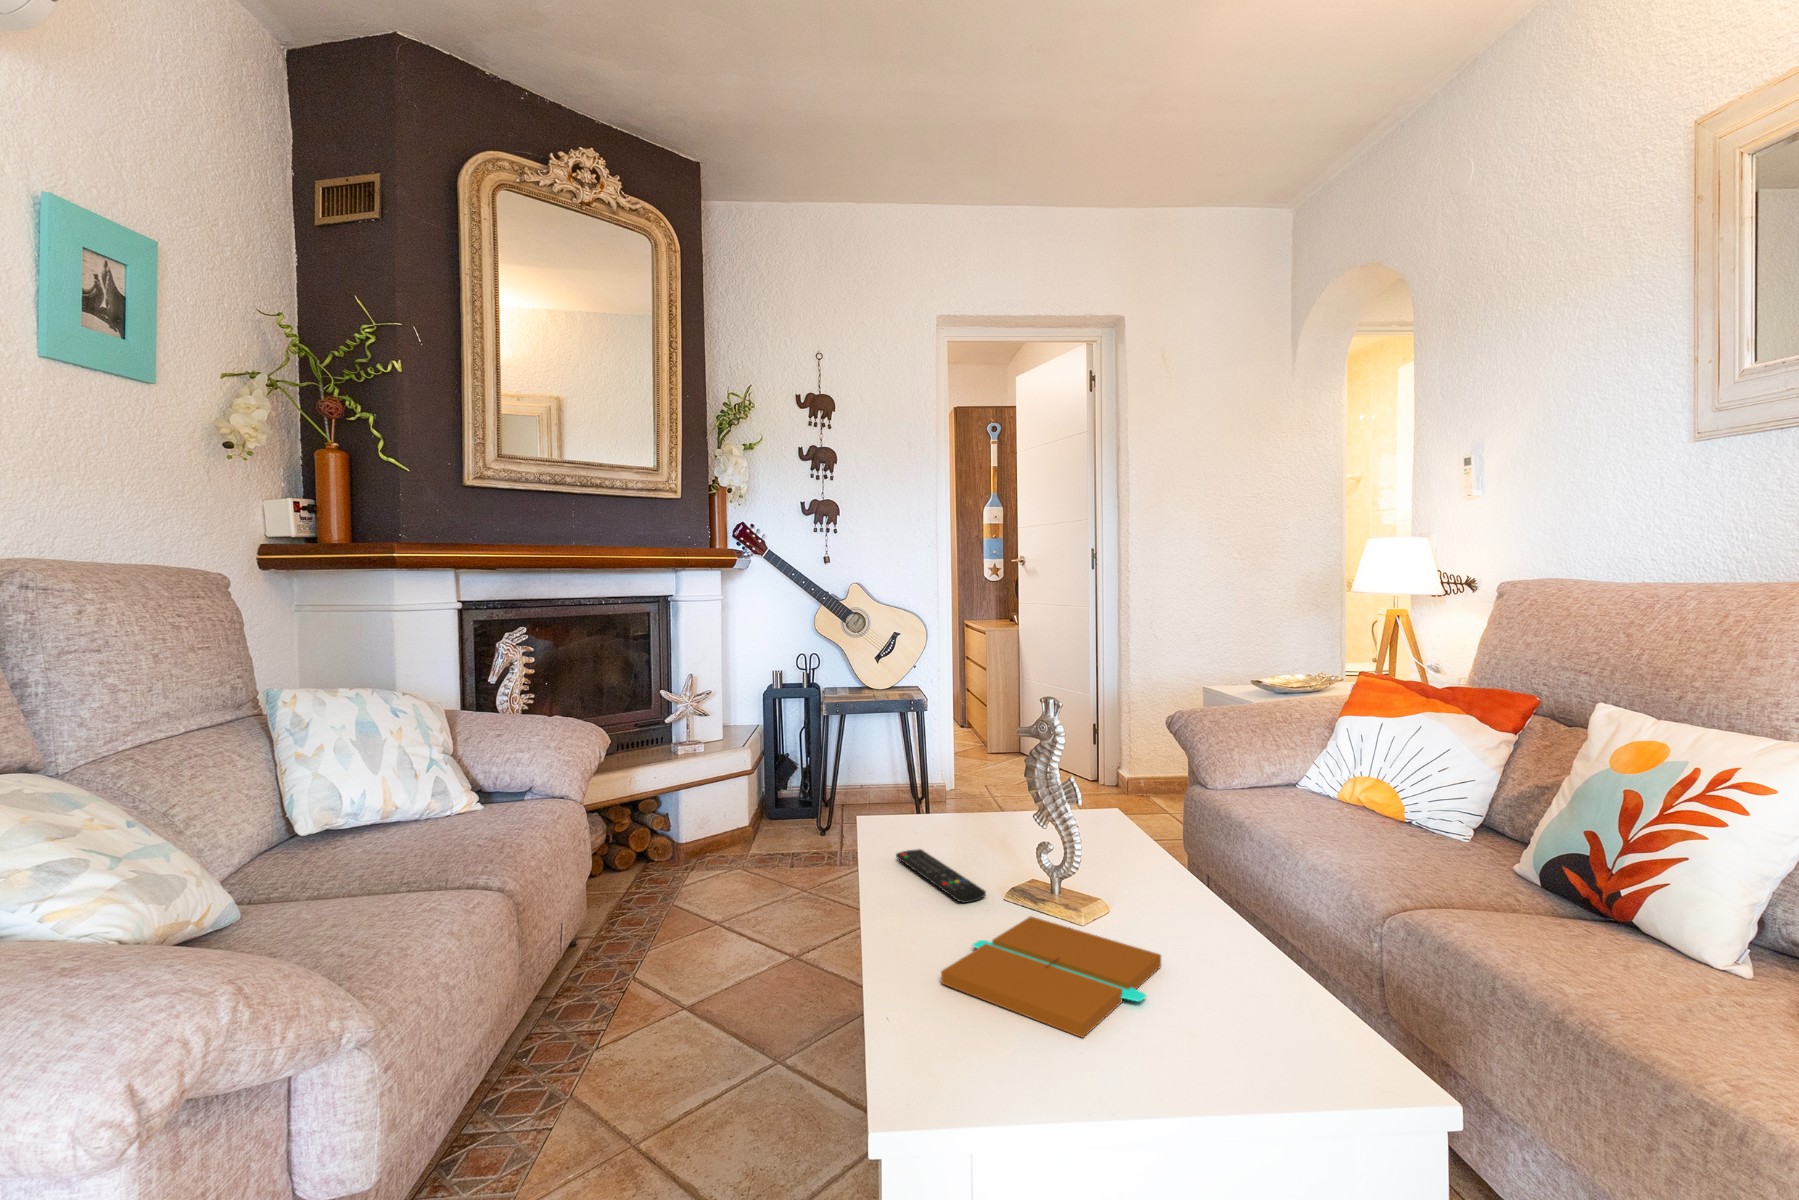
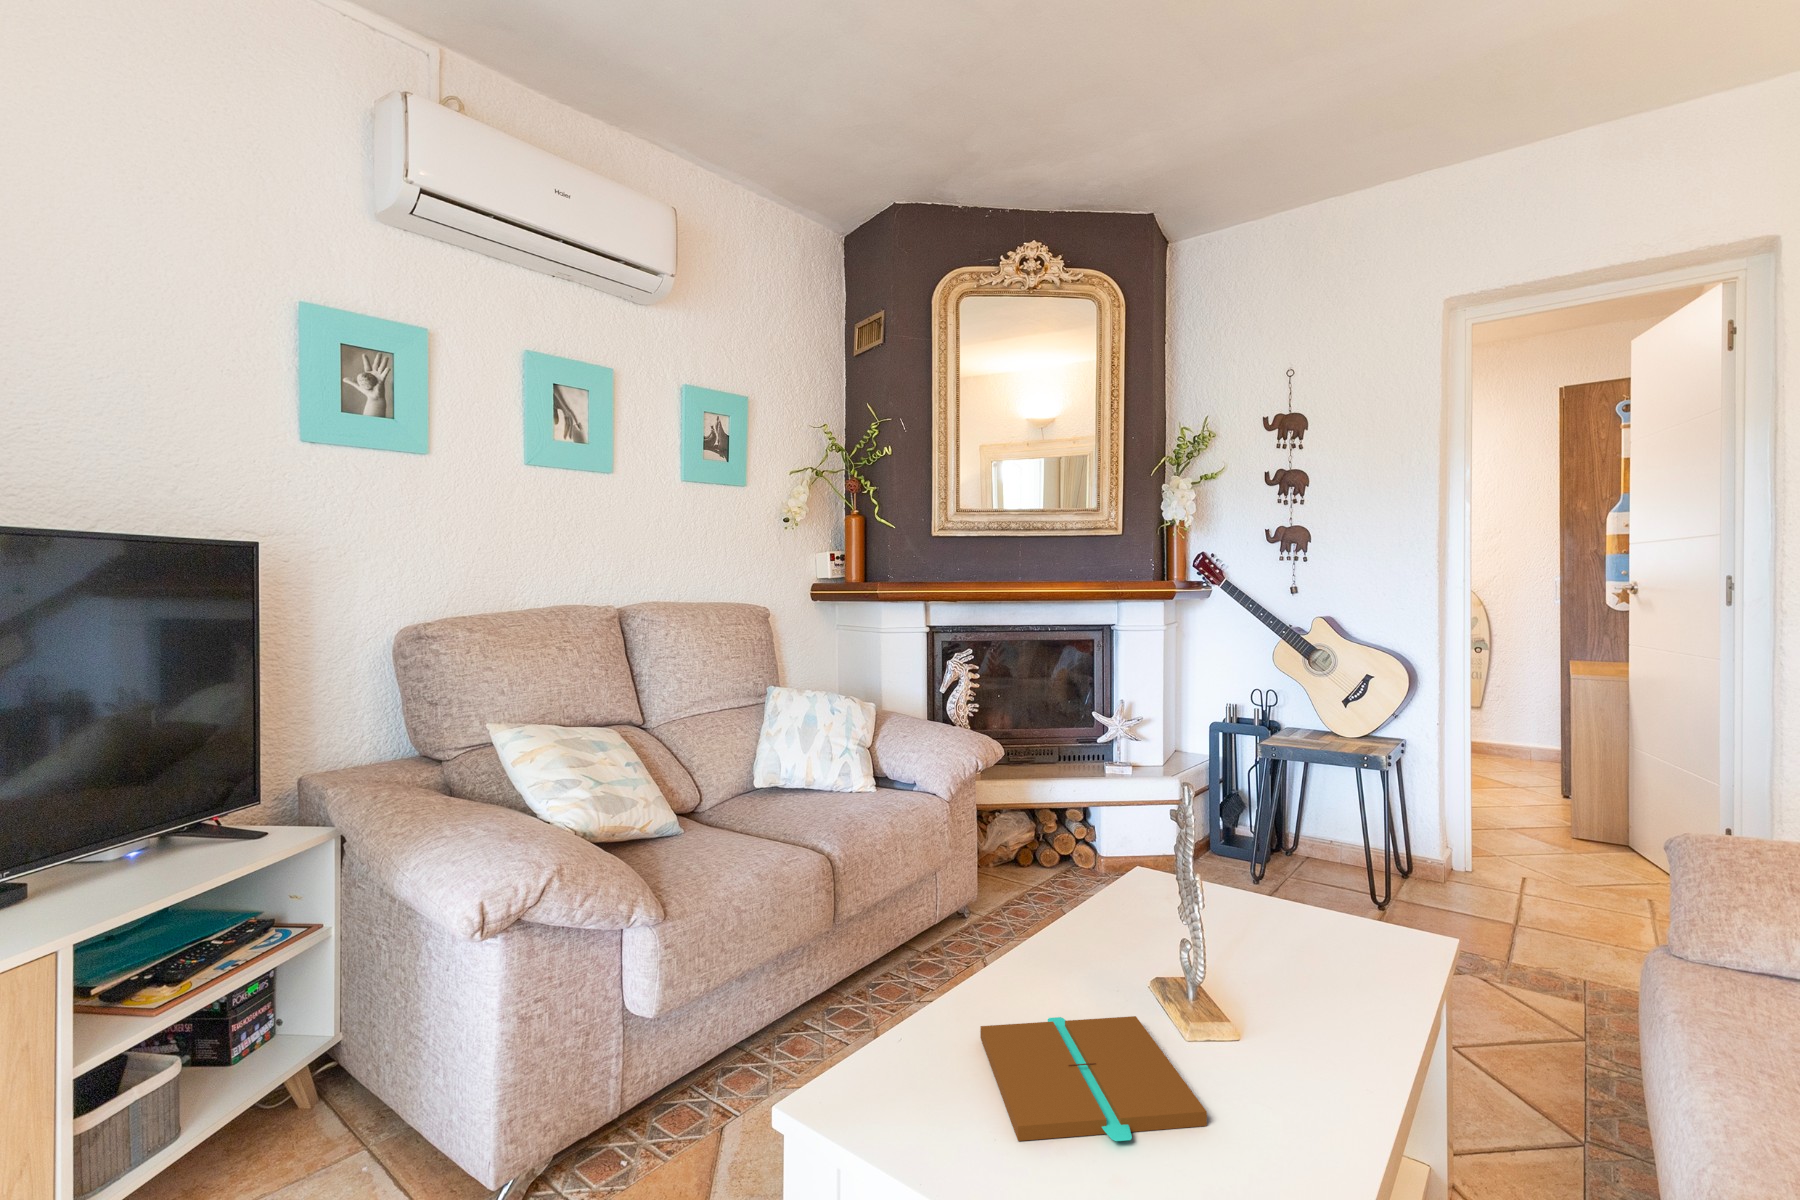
remote control: present [896,849,986,903] -> none [1104,913,1143,984]

